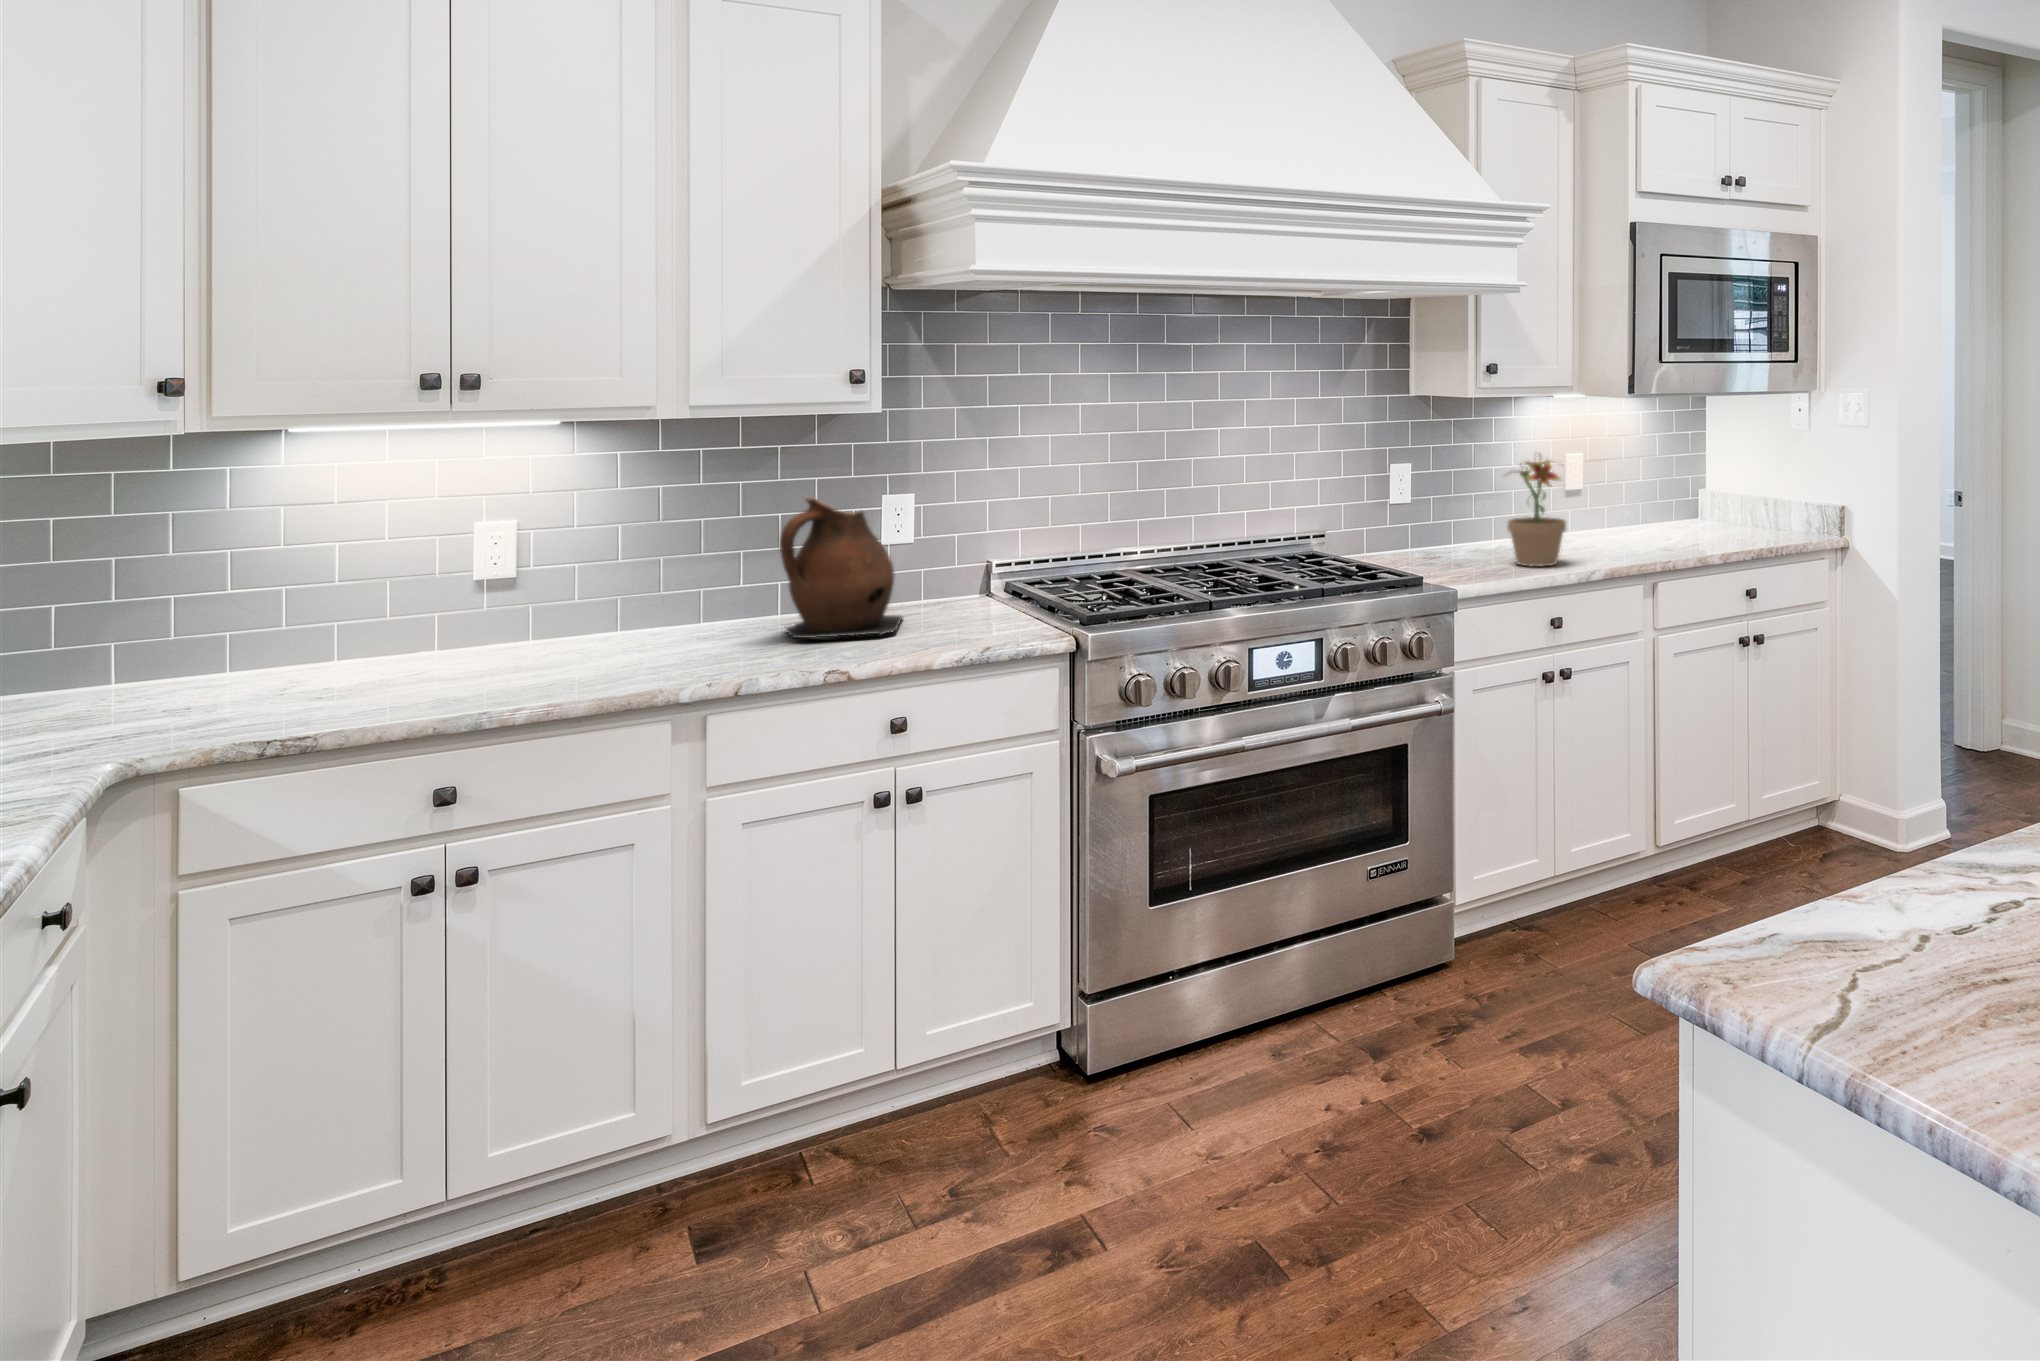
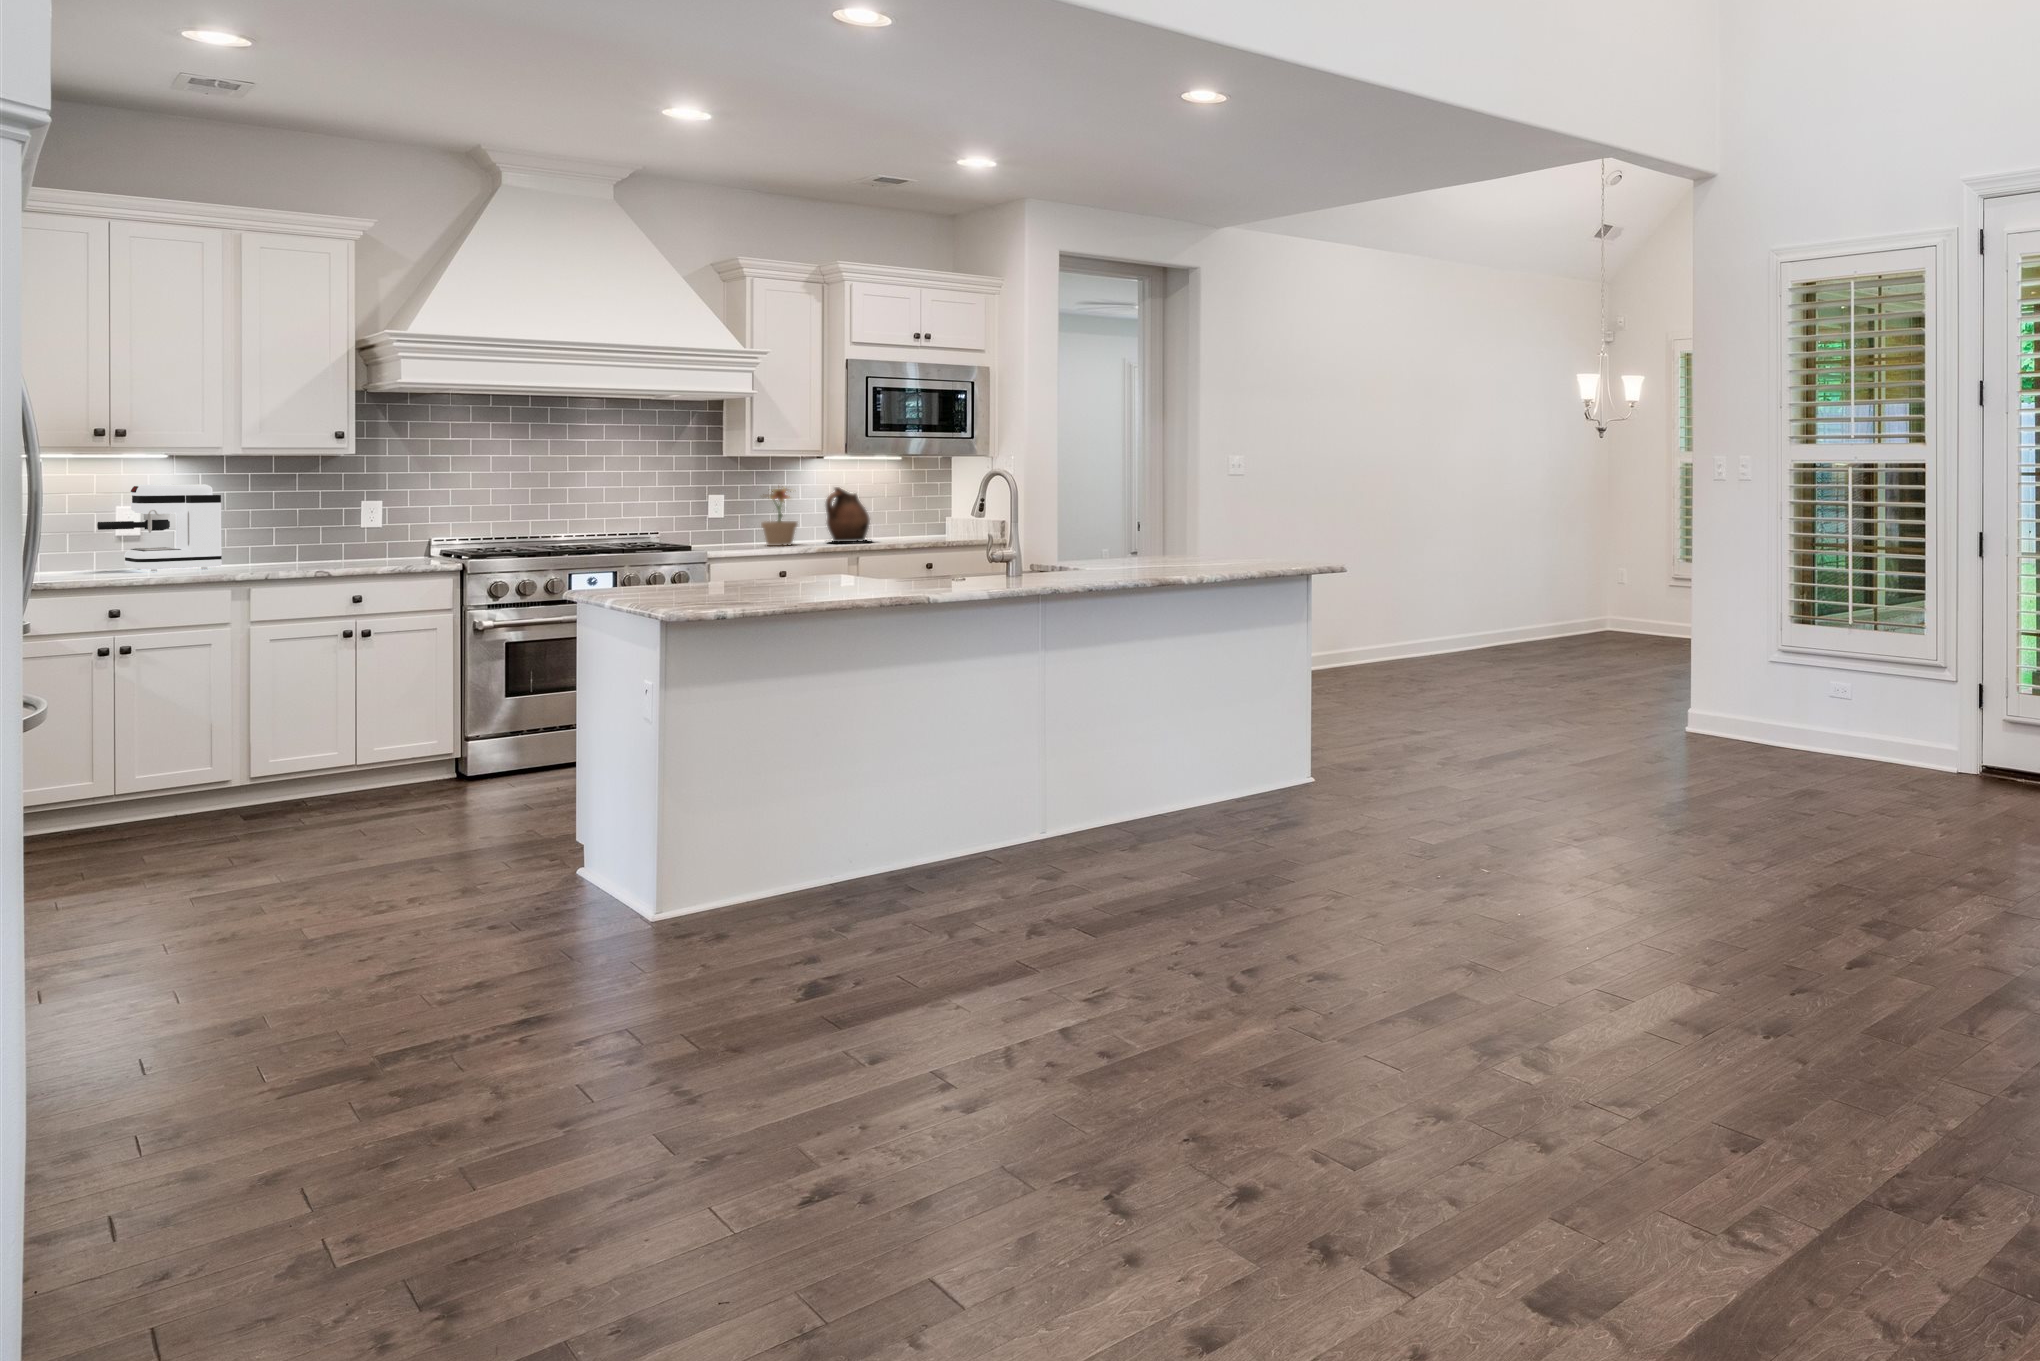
coffee maker: none [422,481,651,679] -> present [97,484,222,571]
ceramic pitcher: present [780,498,903,638] -> present [826,487,870,542]

